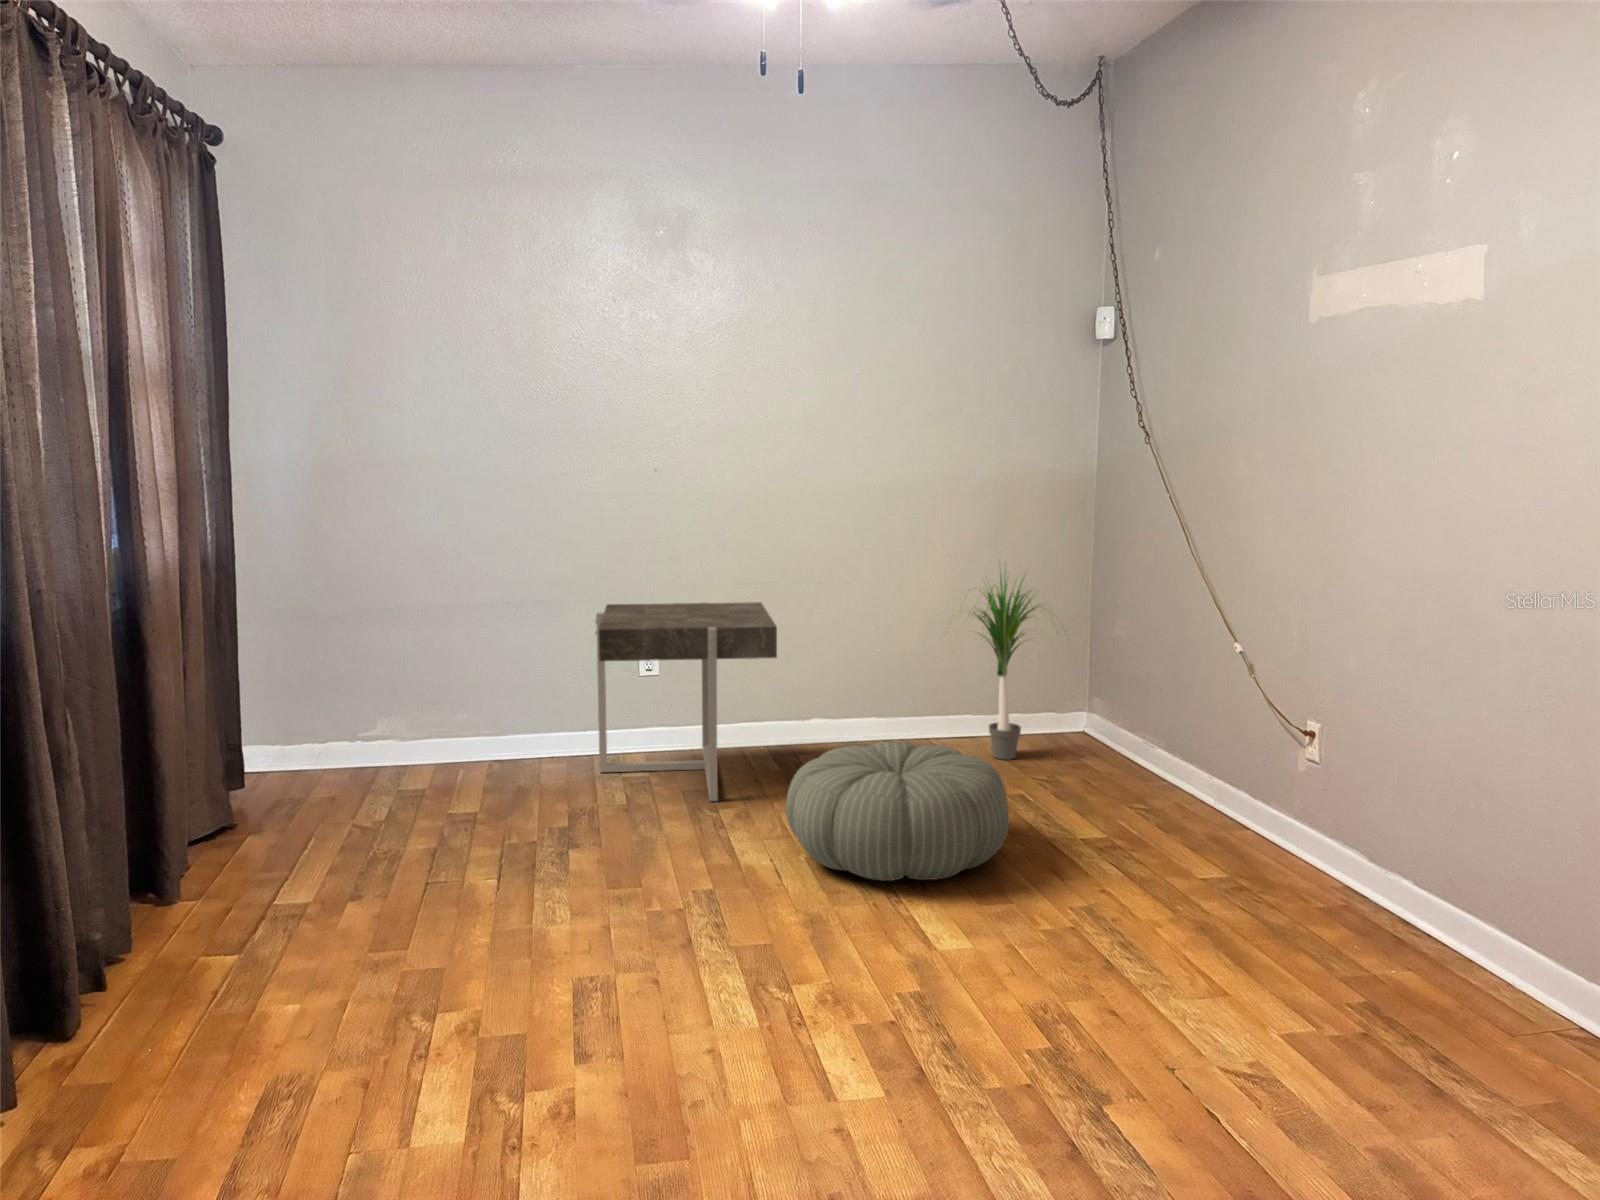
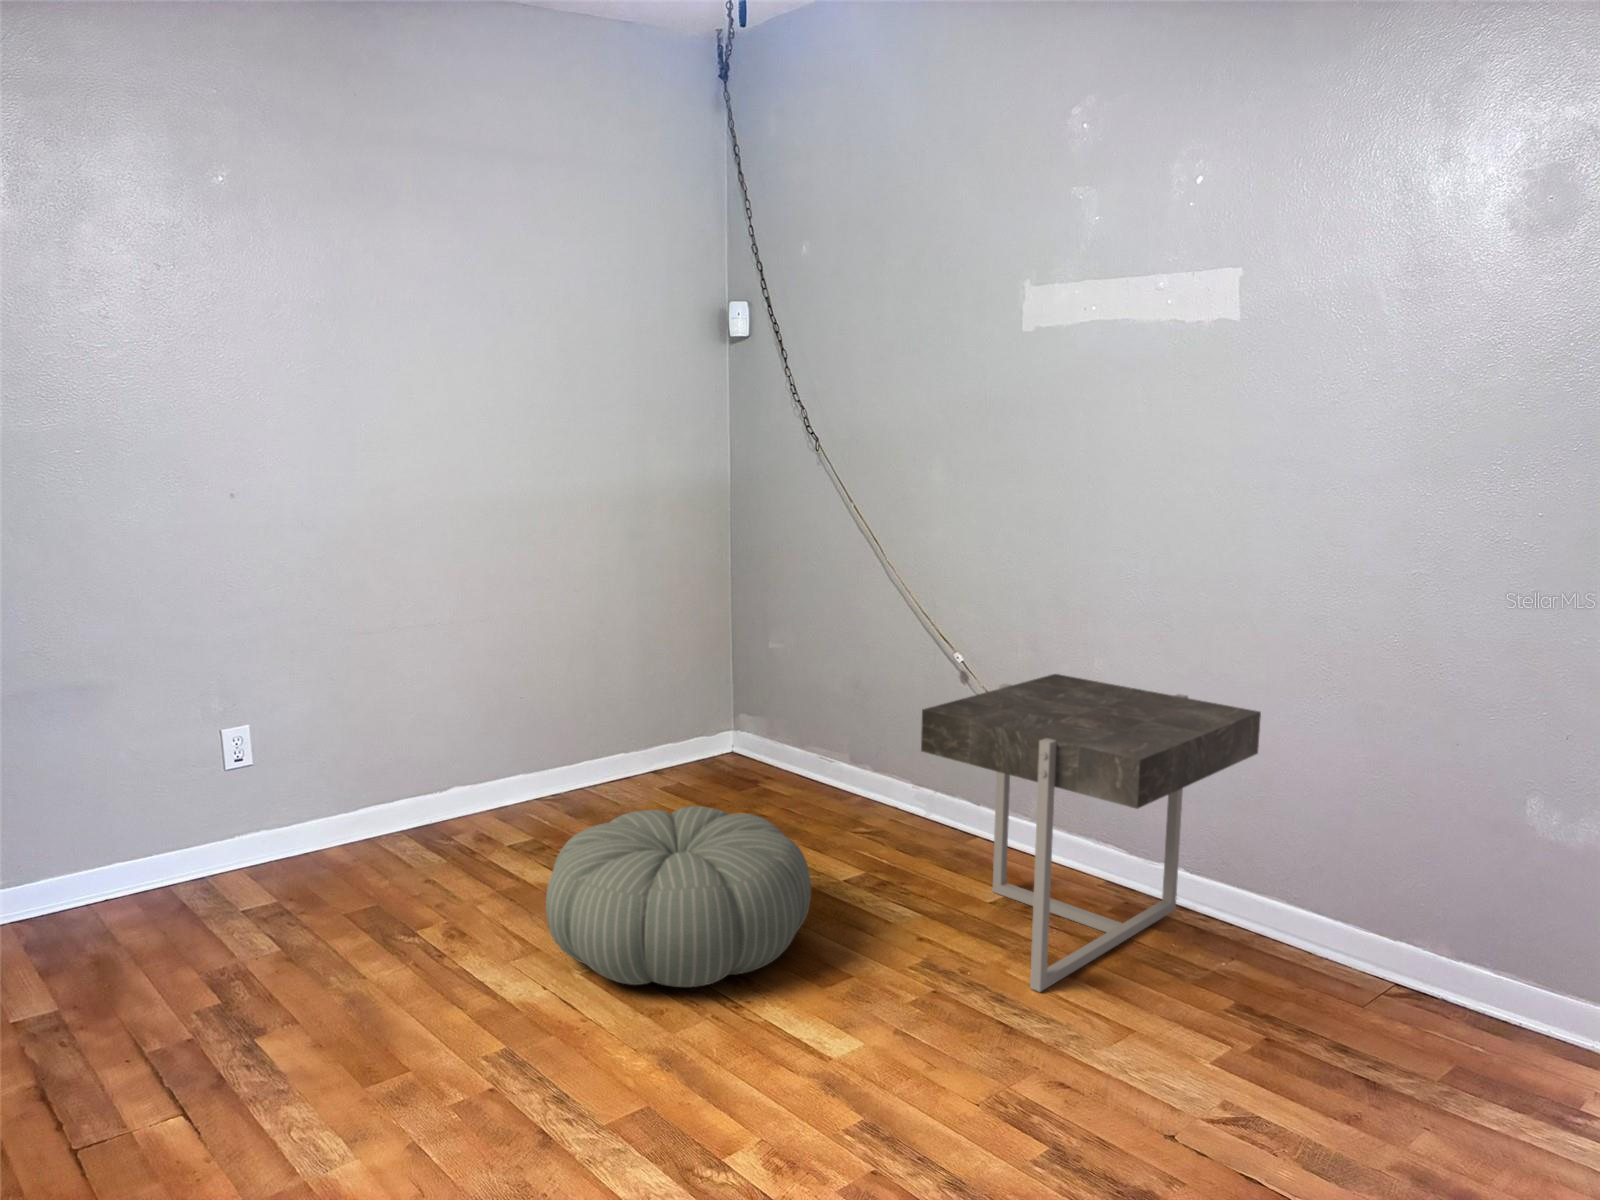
potted plant: present [949,575,1054,760] -> none [603,576,749,800]
side table: present [595,602,777,801] -> present [921,674,1261,992]

